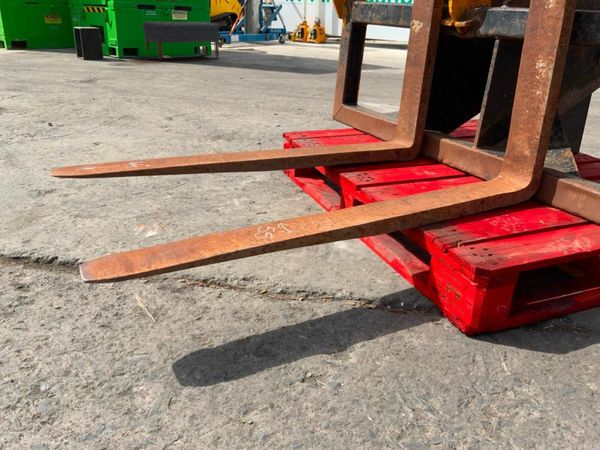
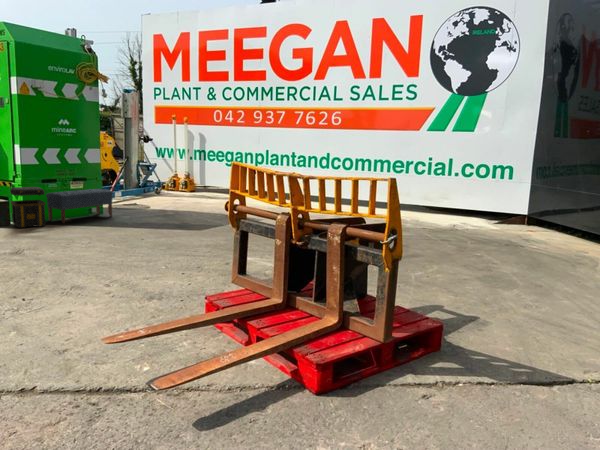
toolbox: none [100,11,139,62] -> present [10,187,45,228]

